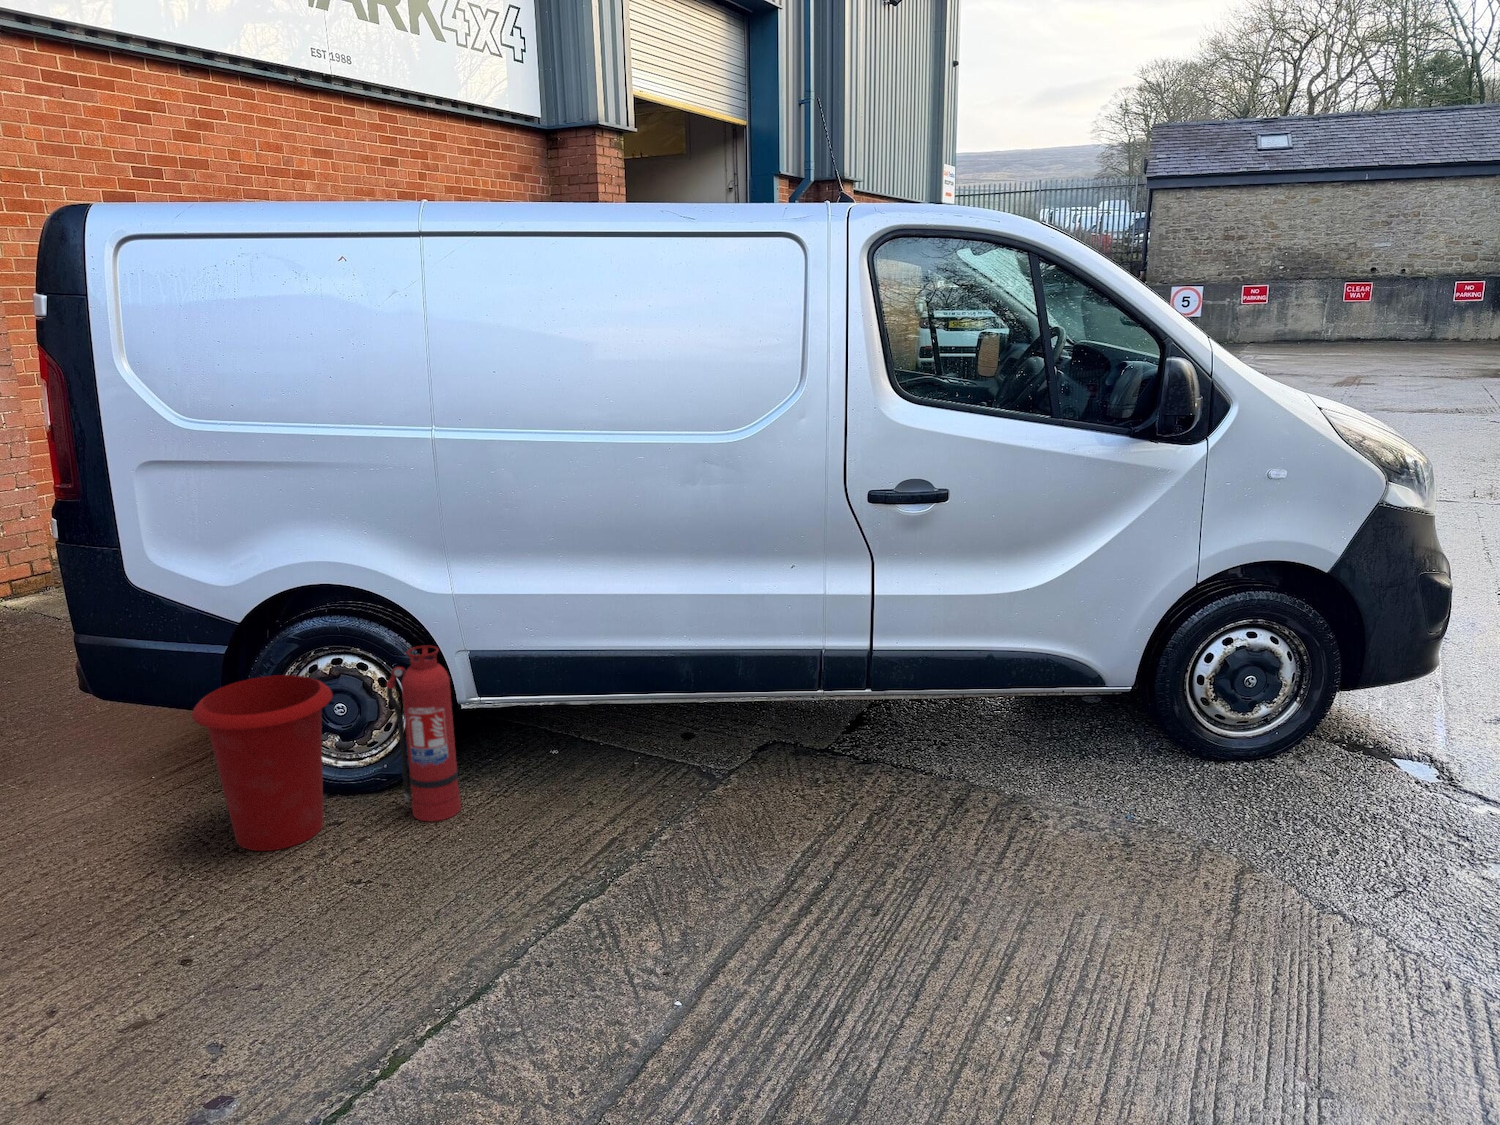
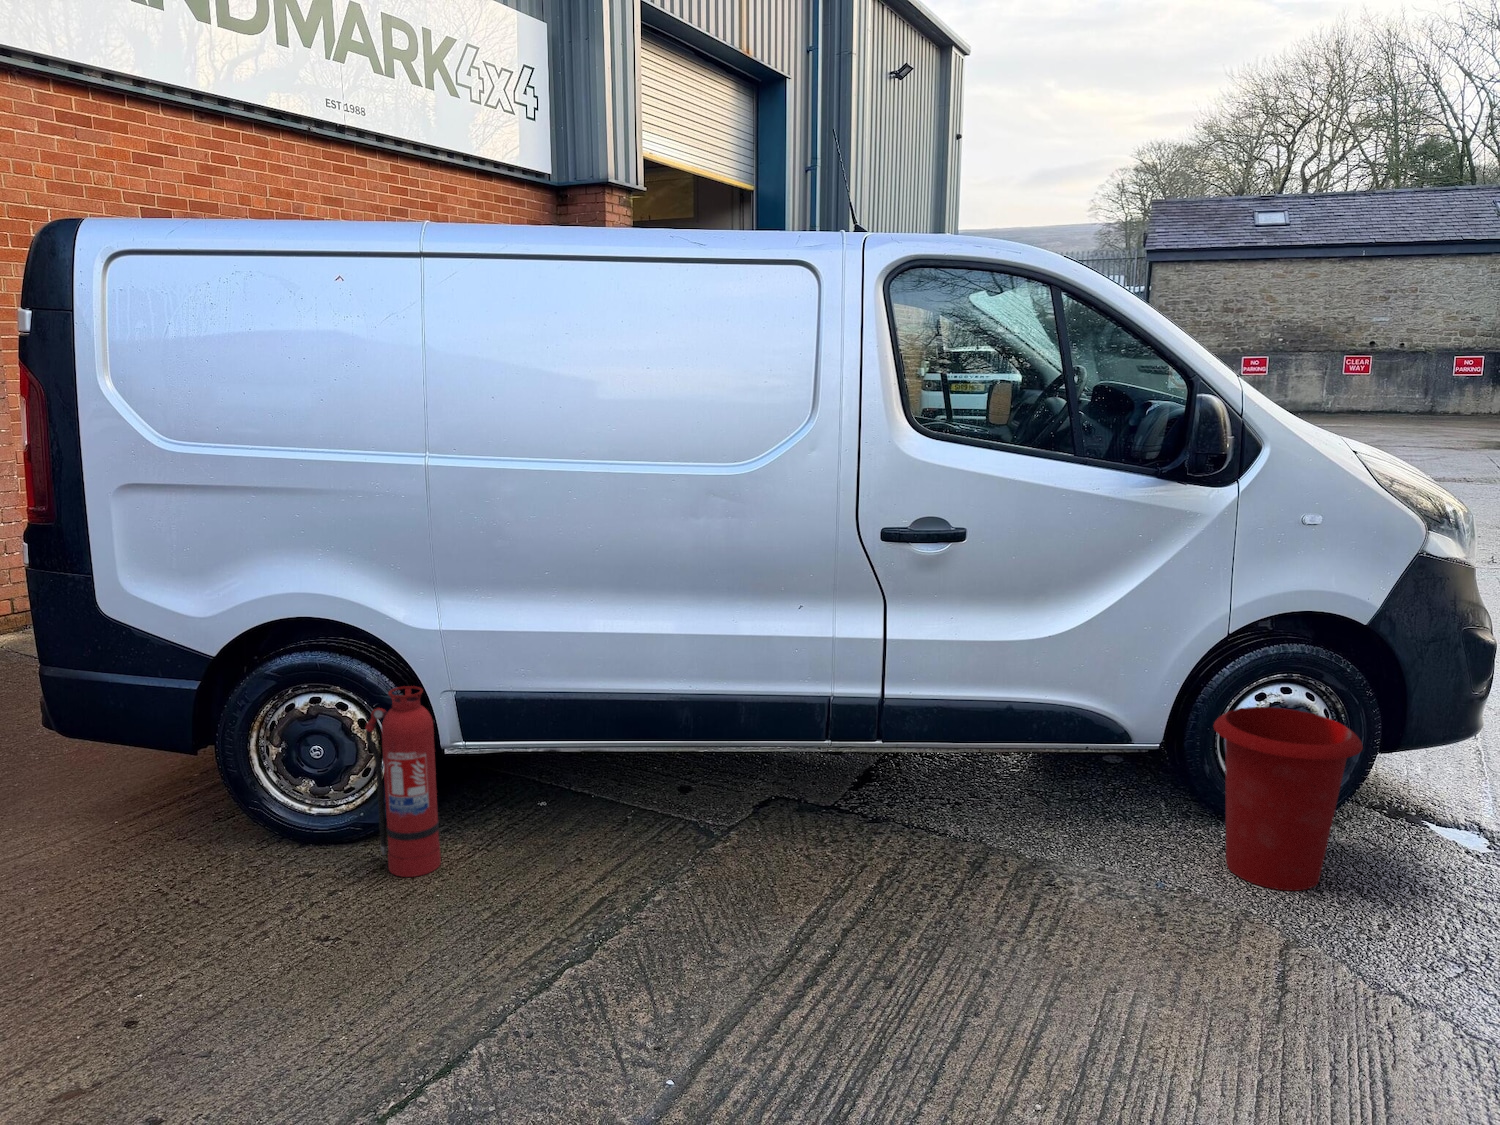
waste bin: present [192,675,332,851] -> present [1213,707,1363,891]

